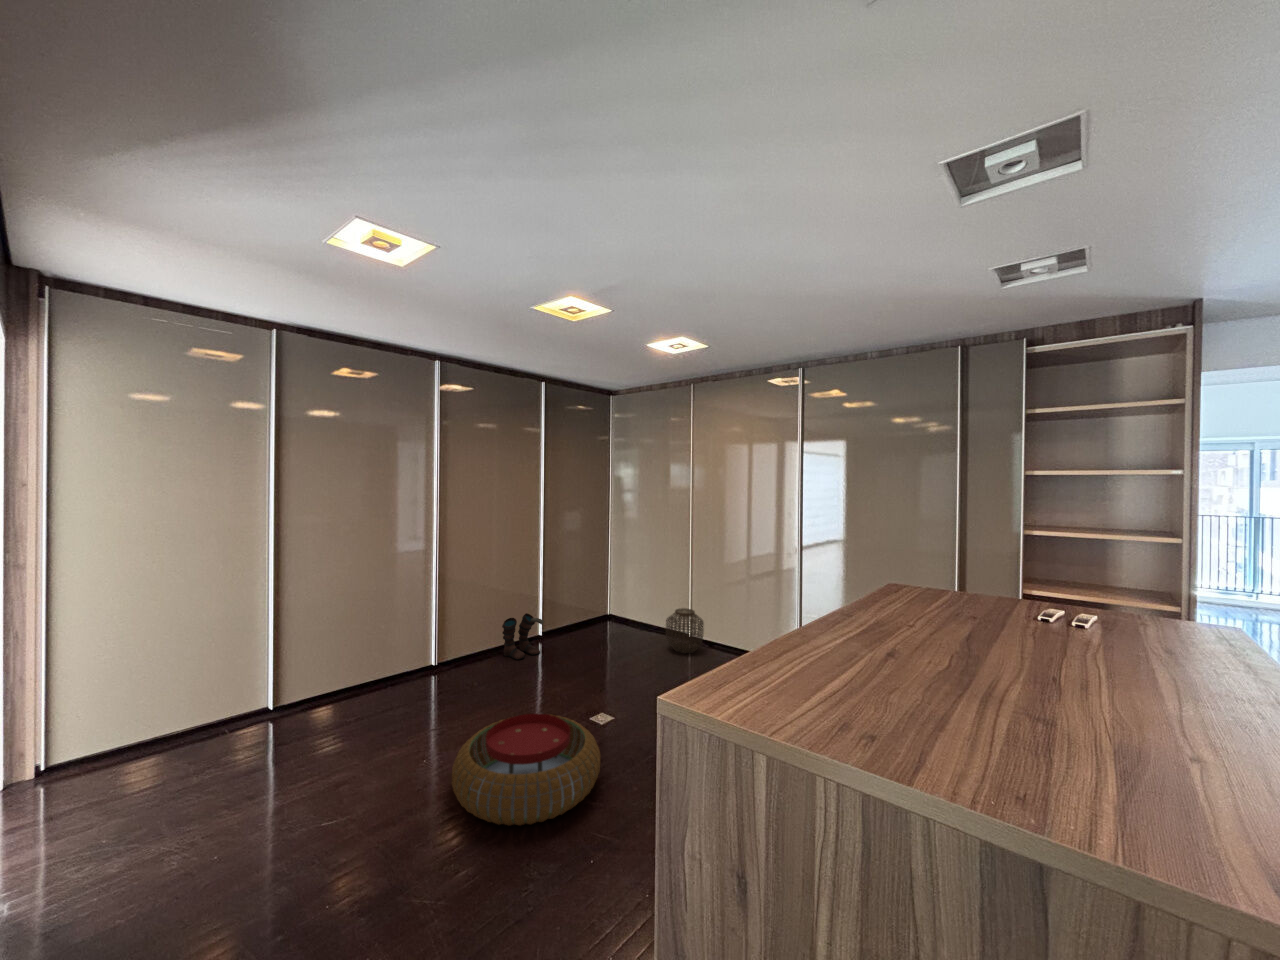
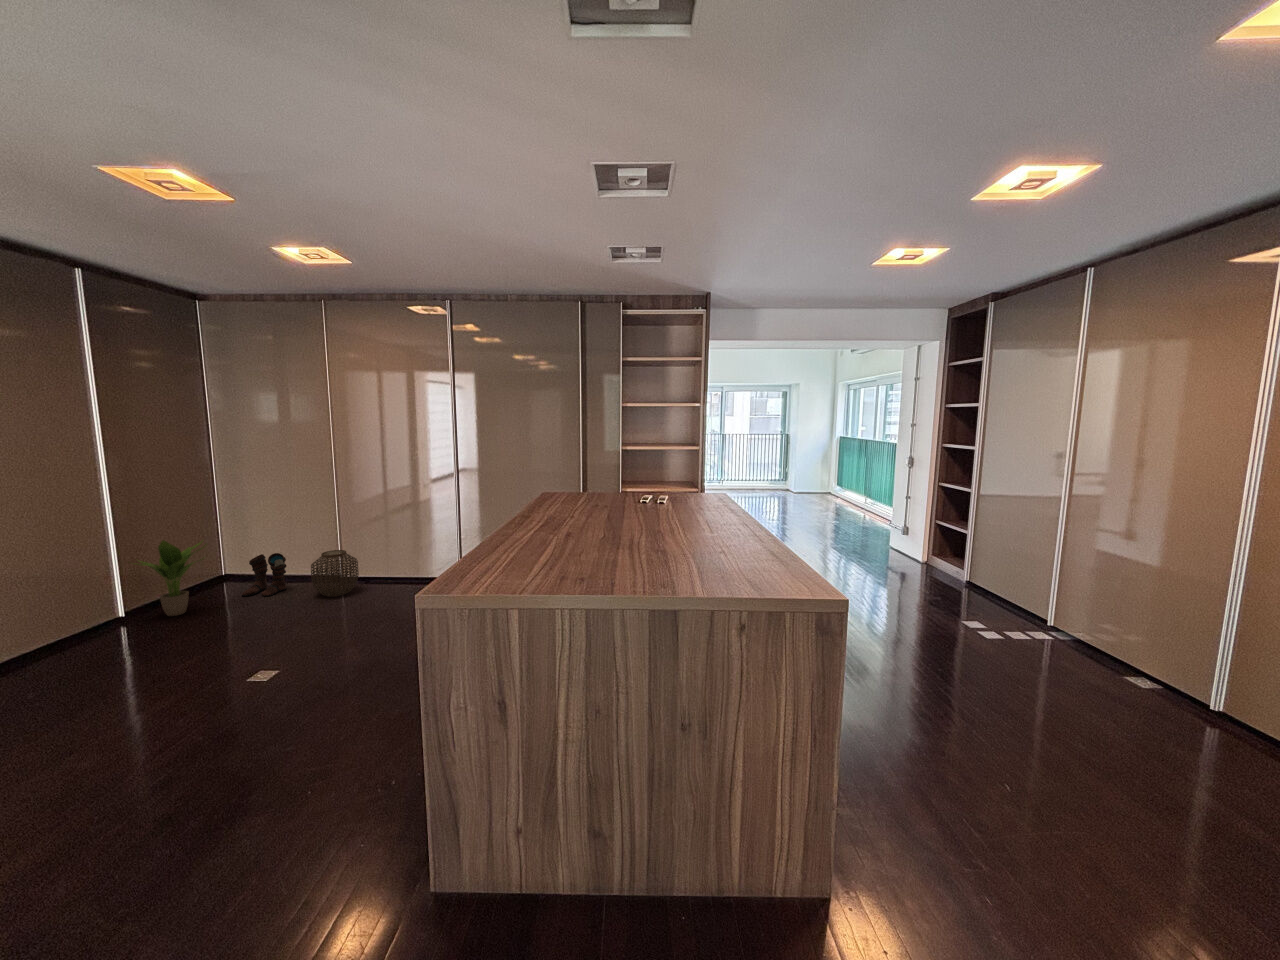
potted plant: none [552,580,599,641] -> present [135,540,204,616]
boots: present [502,613,544,660] -> present [242,553,286,596]
pouf: present [452,714,600,826] -> none [48,679,284,817]

